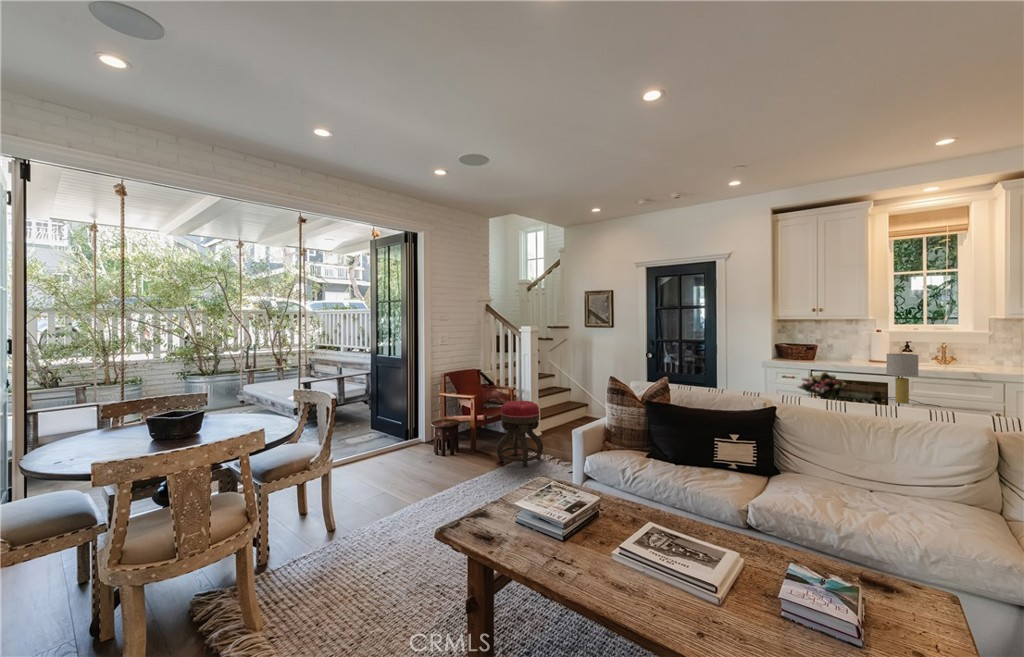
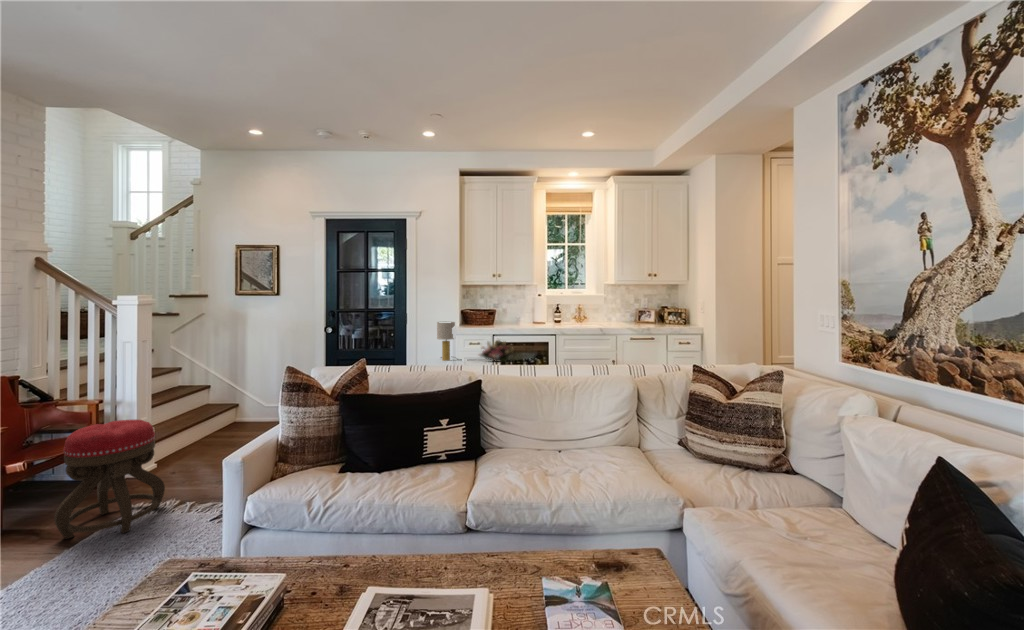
table lamp: present [886,354,941,407] -> present [437,322,455,361]

